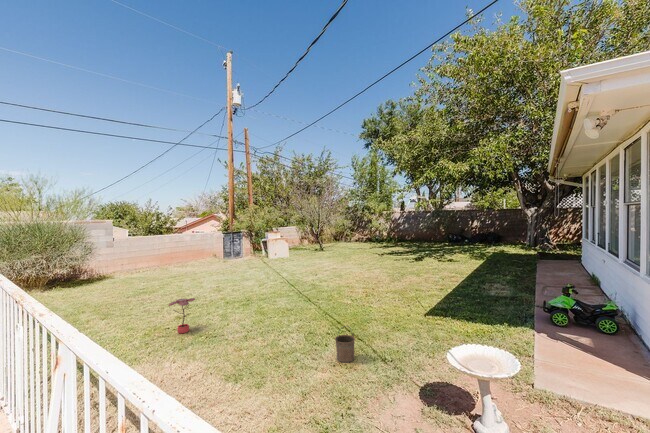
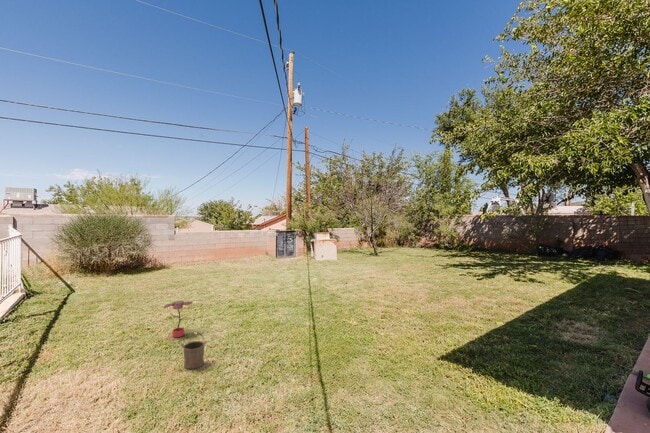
bucket: present [335,326,355,363] -> present [182,341,206,369]

